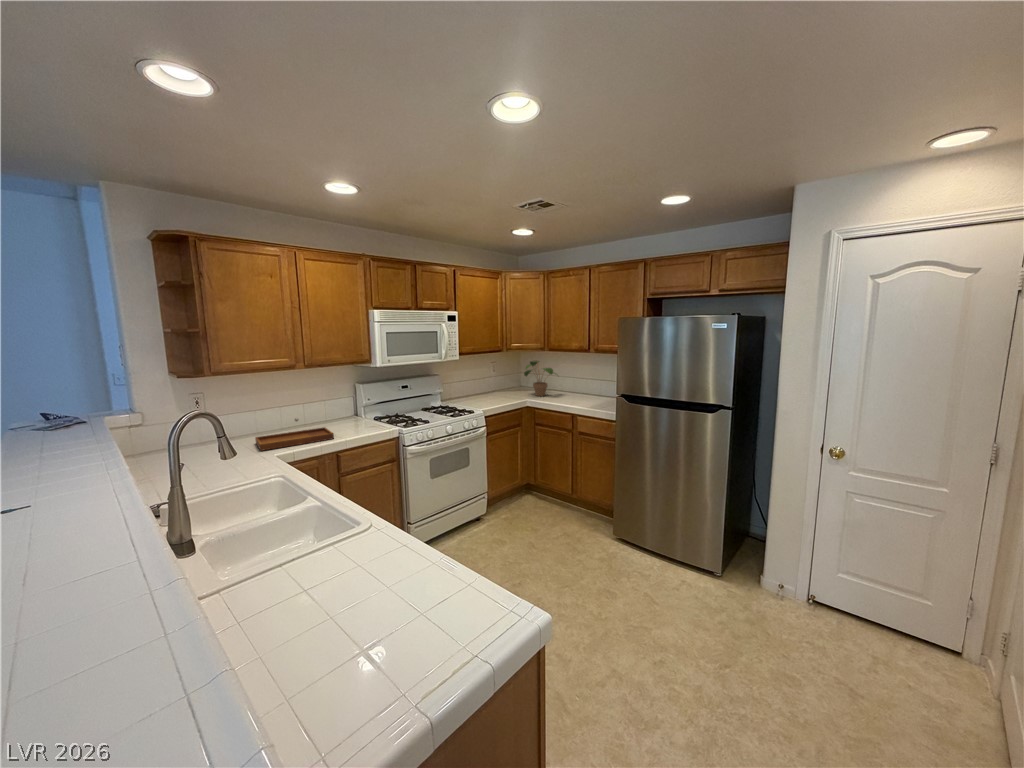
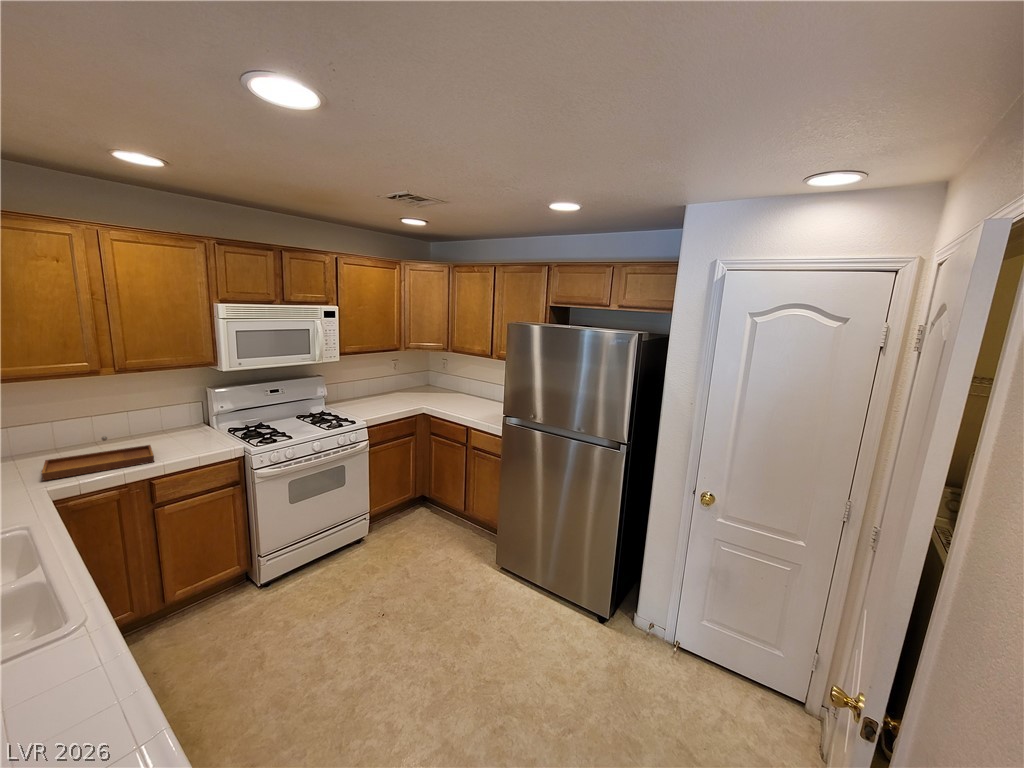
potted plant: present [524,361,556,396] -> none [425,361,464,401]

